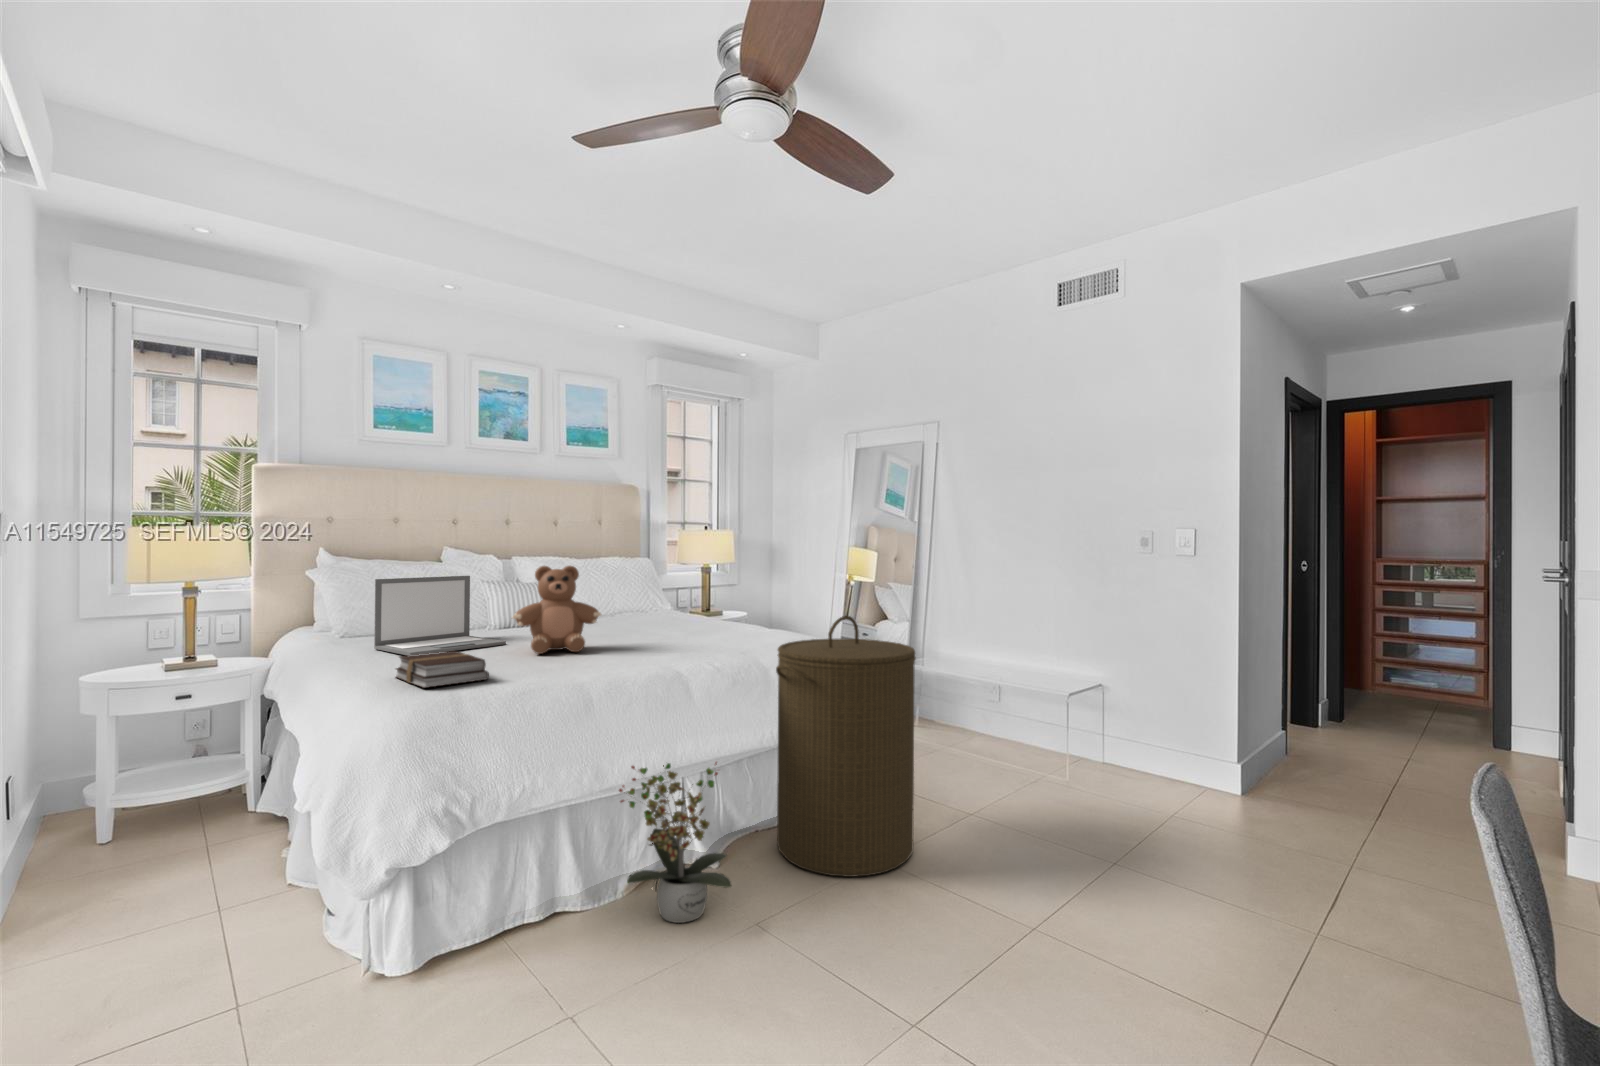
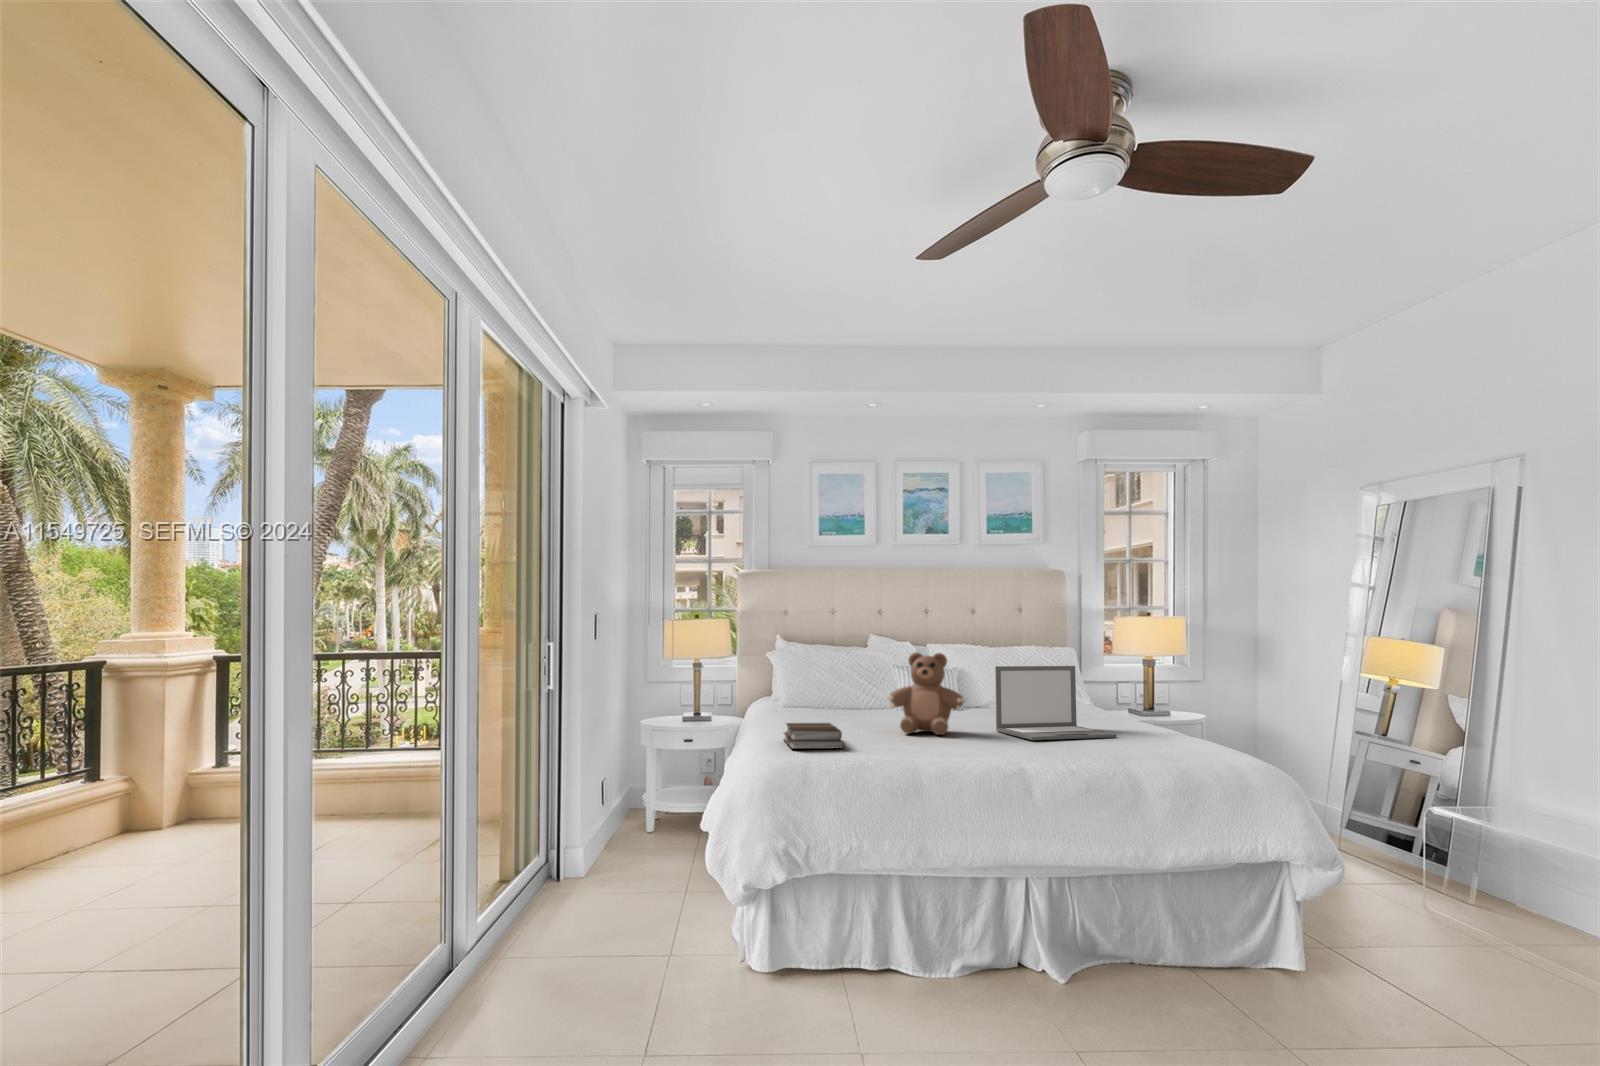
laptop: present [374,576,506,656] -> present [995,666,1117,740]
laundry hamper: present [776,616,916,877] -> none [1114,717,1313,1032]
potted plant: present [619,762,731,923] -> none [929,844,1052,1011]

